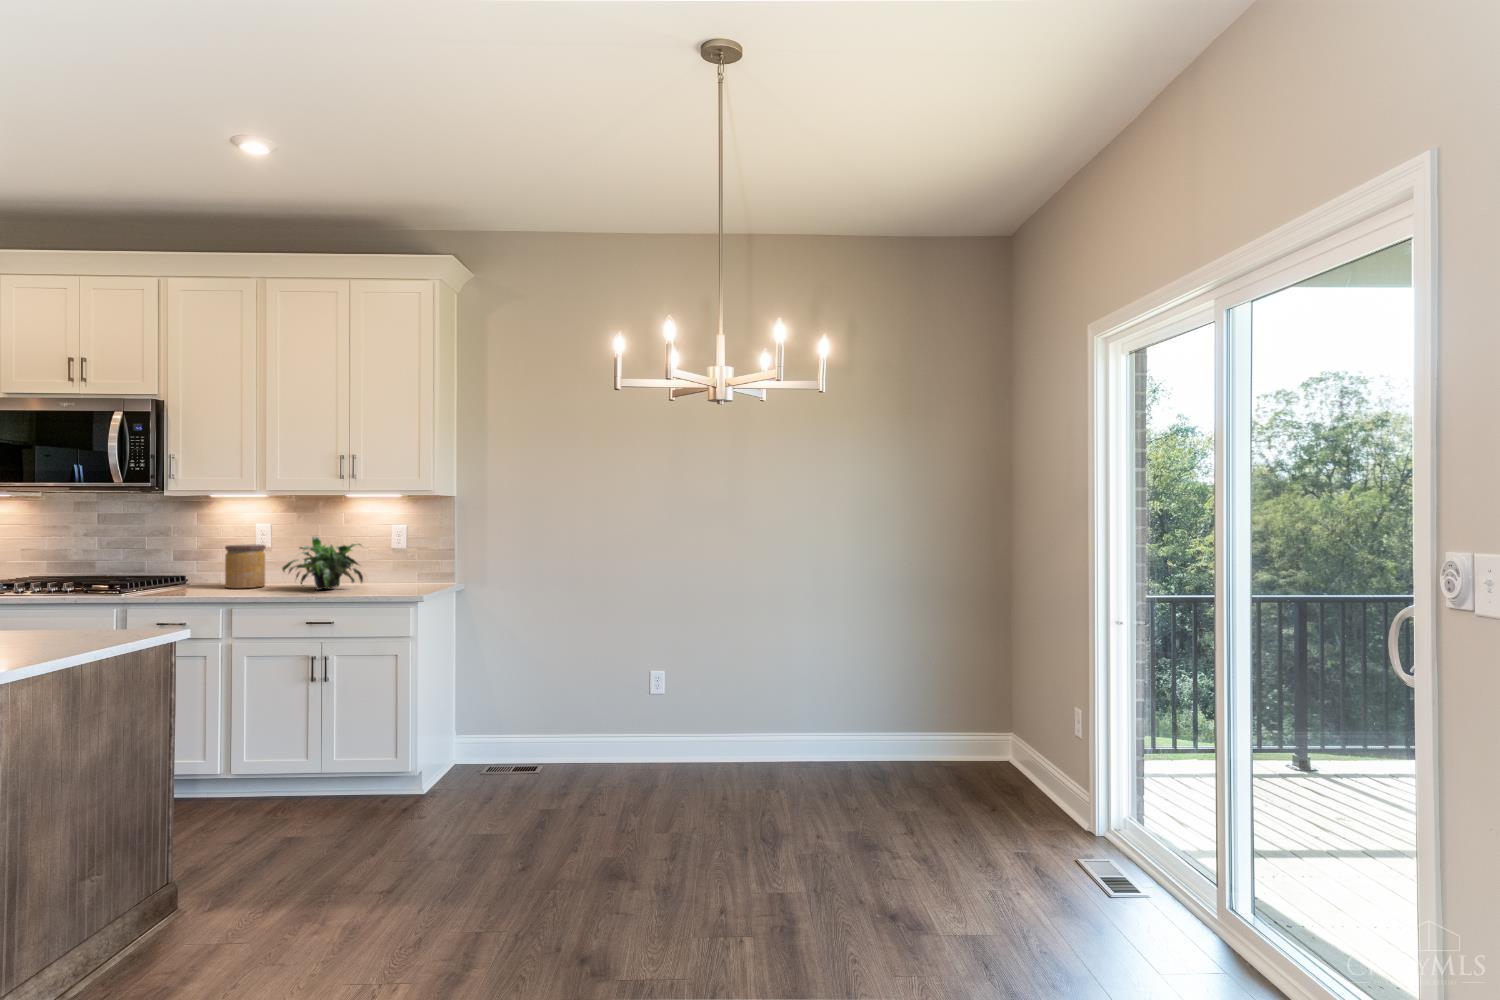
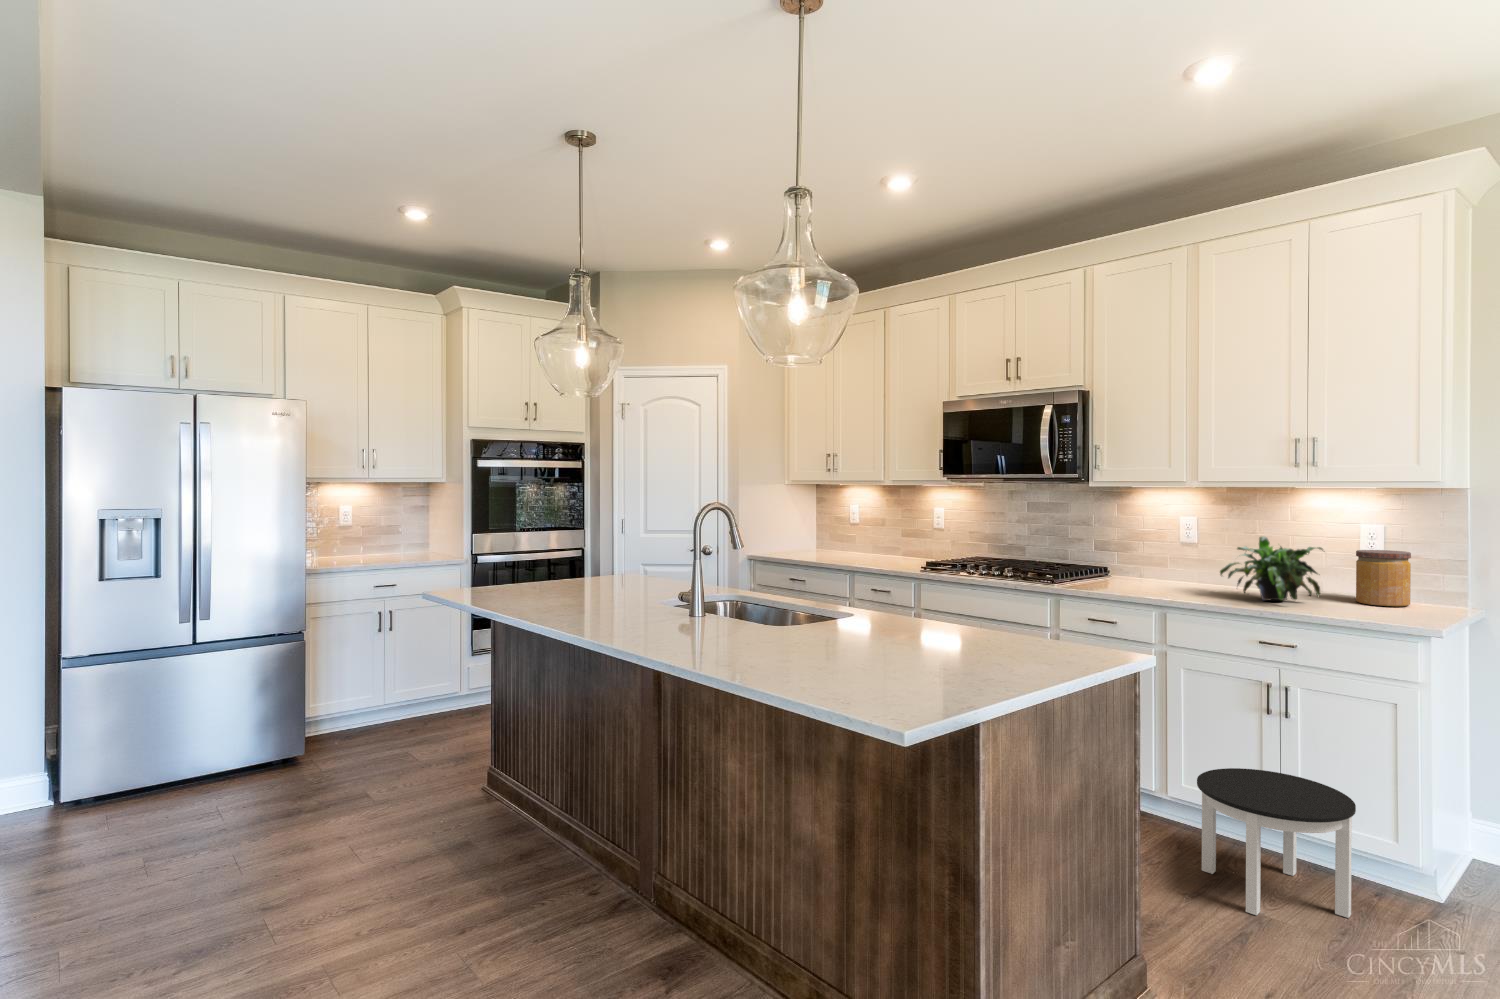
jar: present [225,545,266,588] -> present [1356,550,1411,606]
round table: none [244,727,366,844] -> present [1197,768,1356,918]

